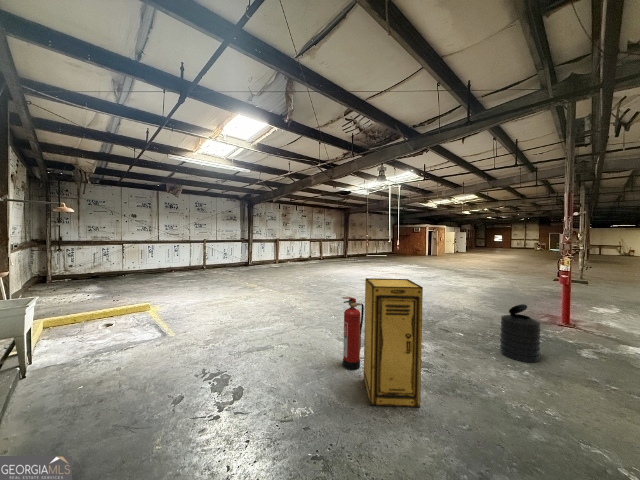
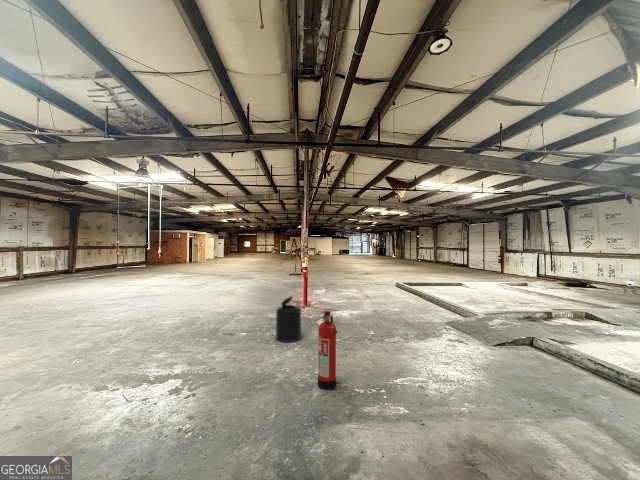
storage cabinet: present [364,278,423,407] -> none [155,289,233,451]
fire extinguisher: present [342,297,364,370] -> present [318,311,337,390]

